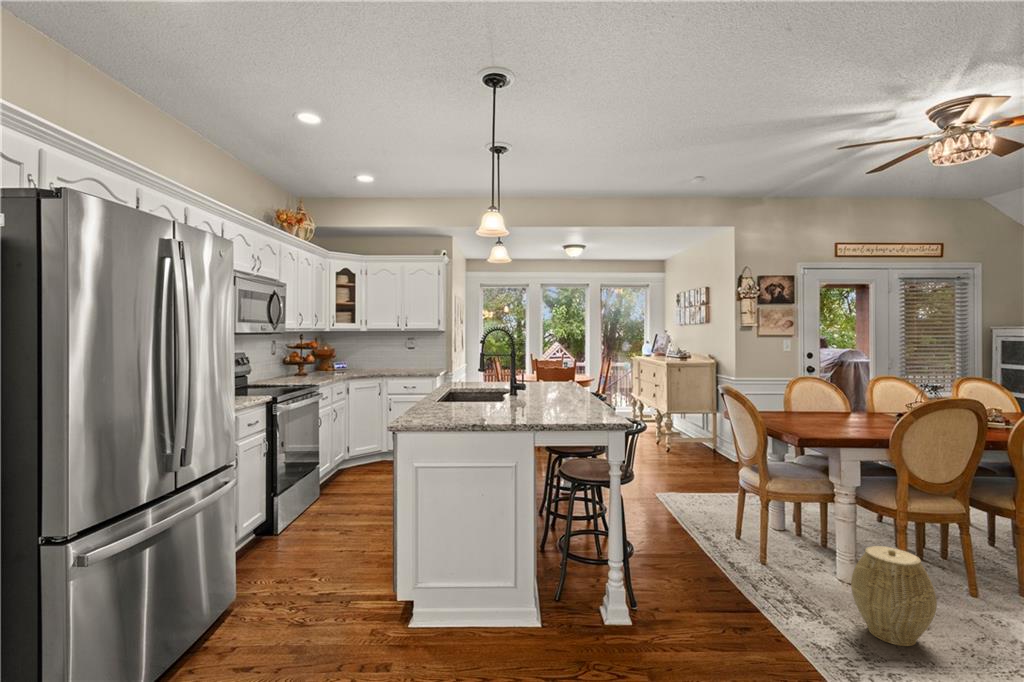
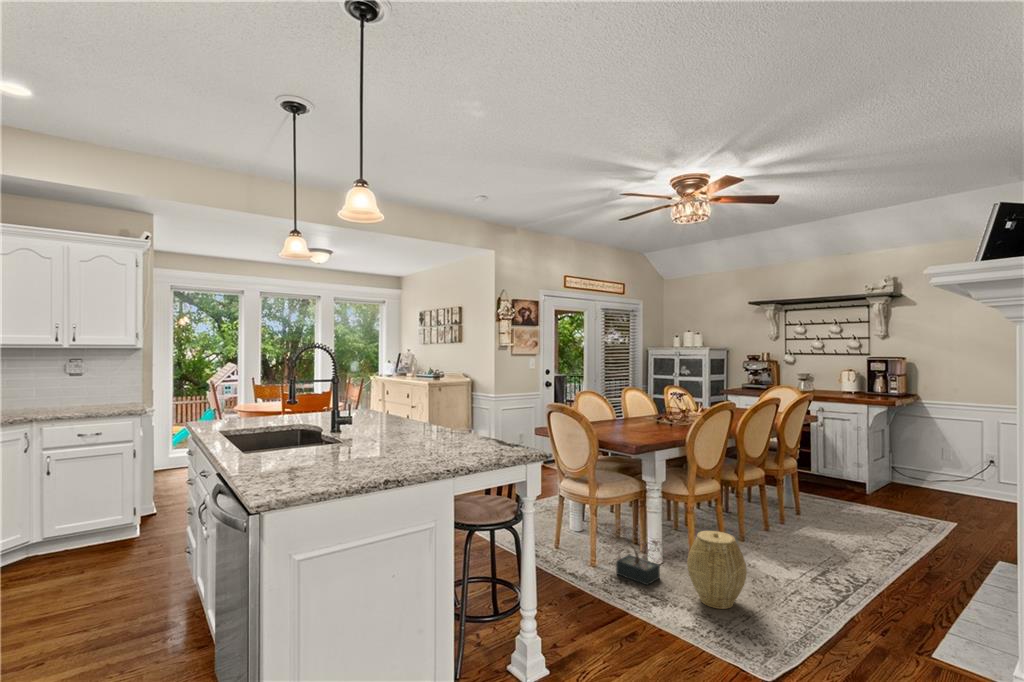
decorative plant: none [769,516,847,595] -> present [607,520,665,585]

